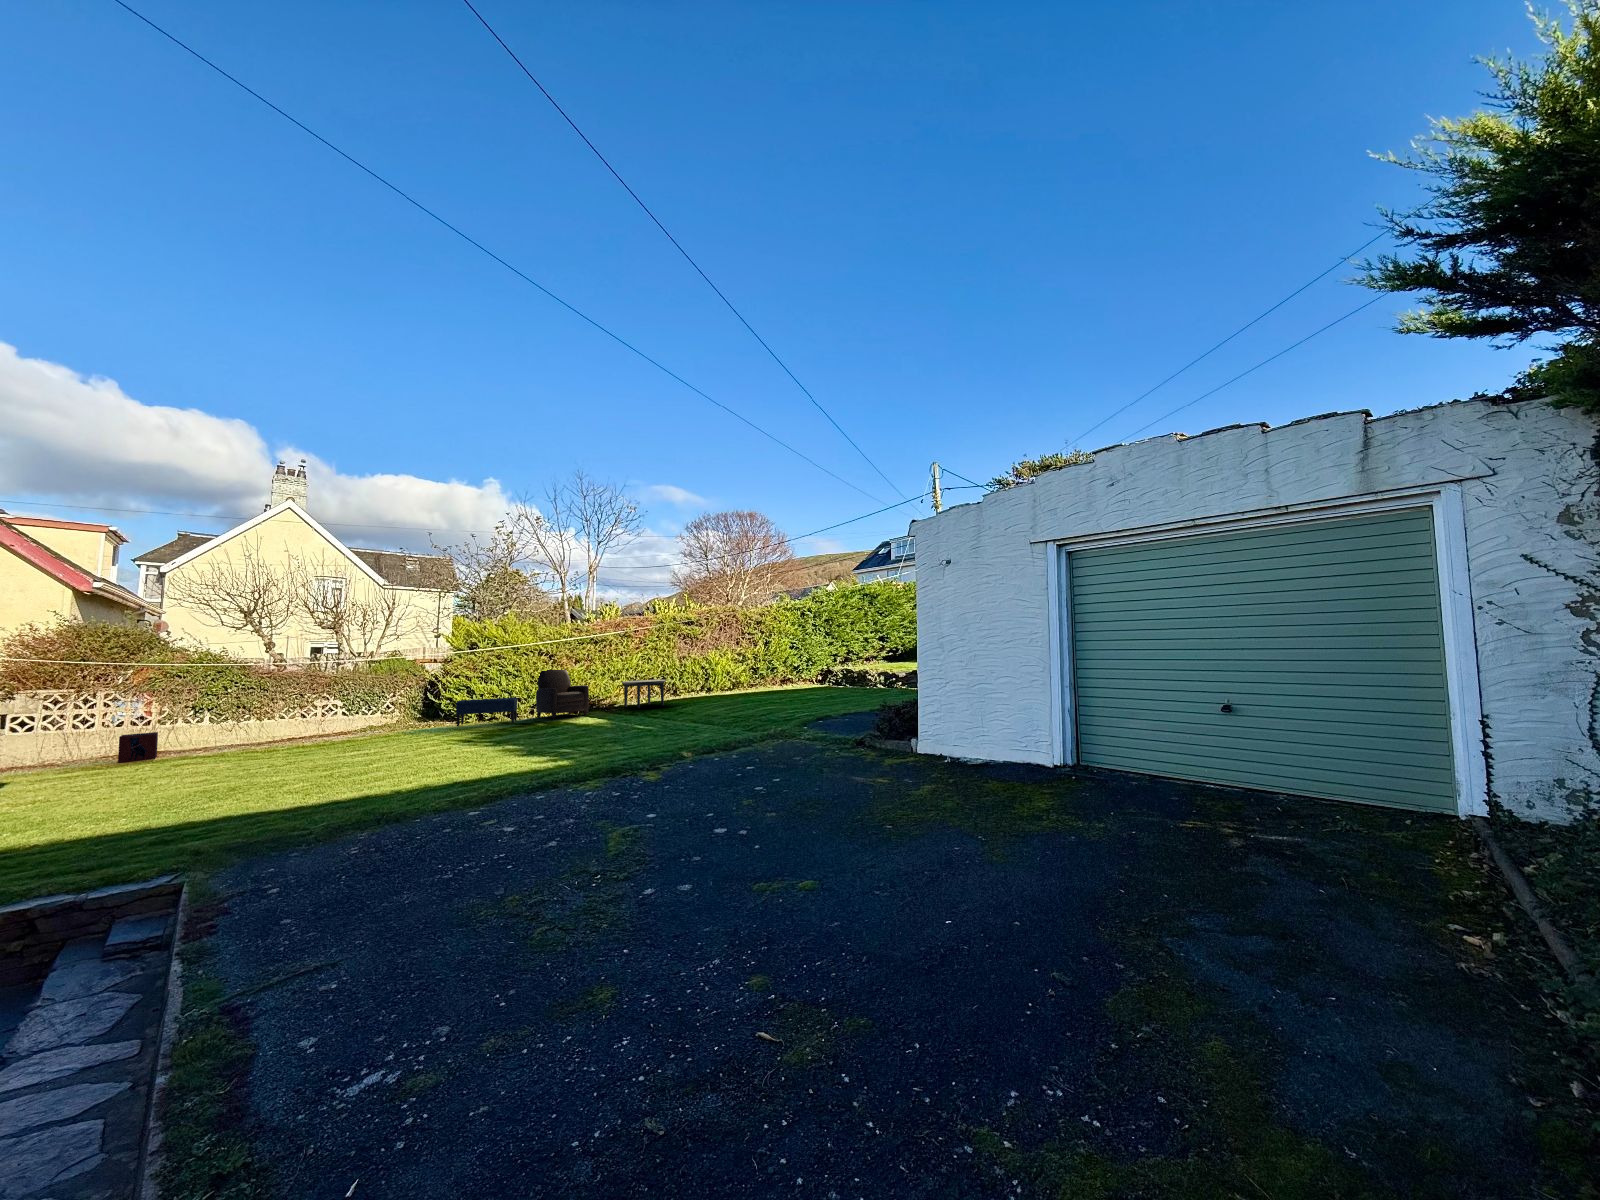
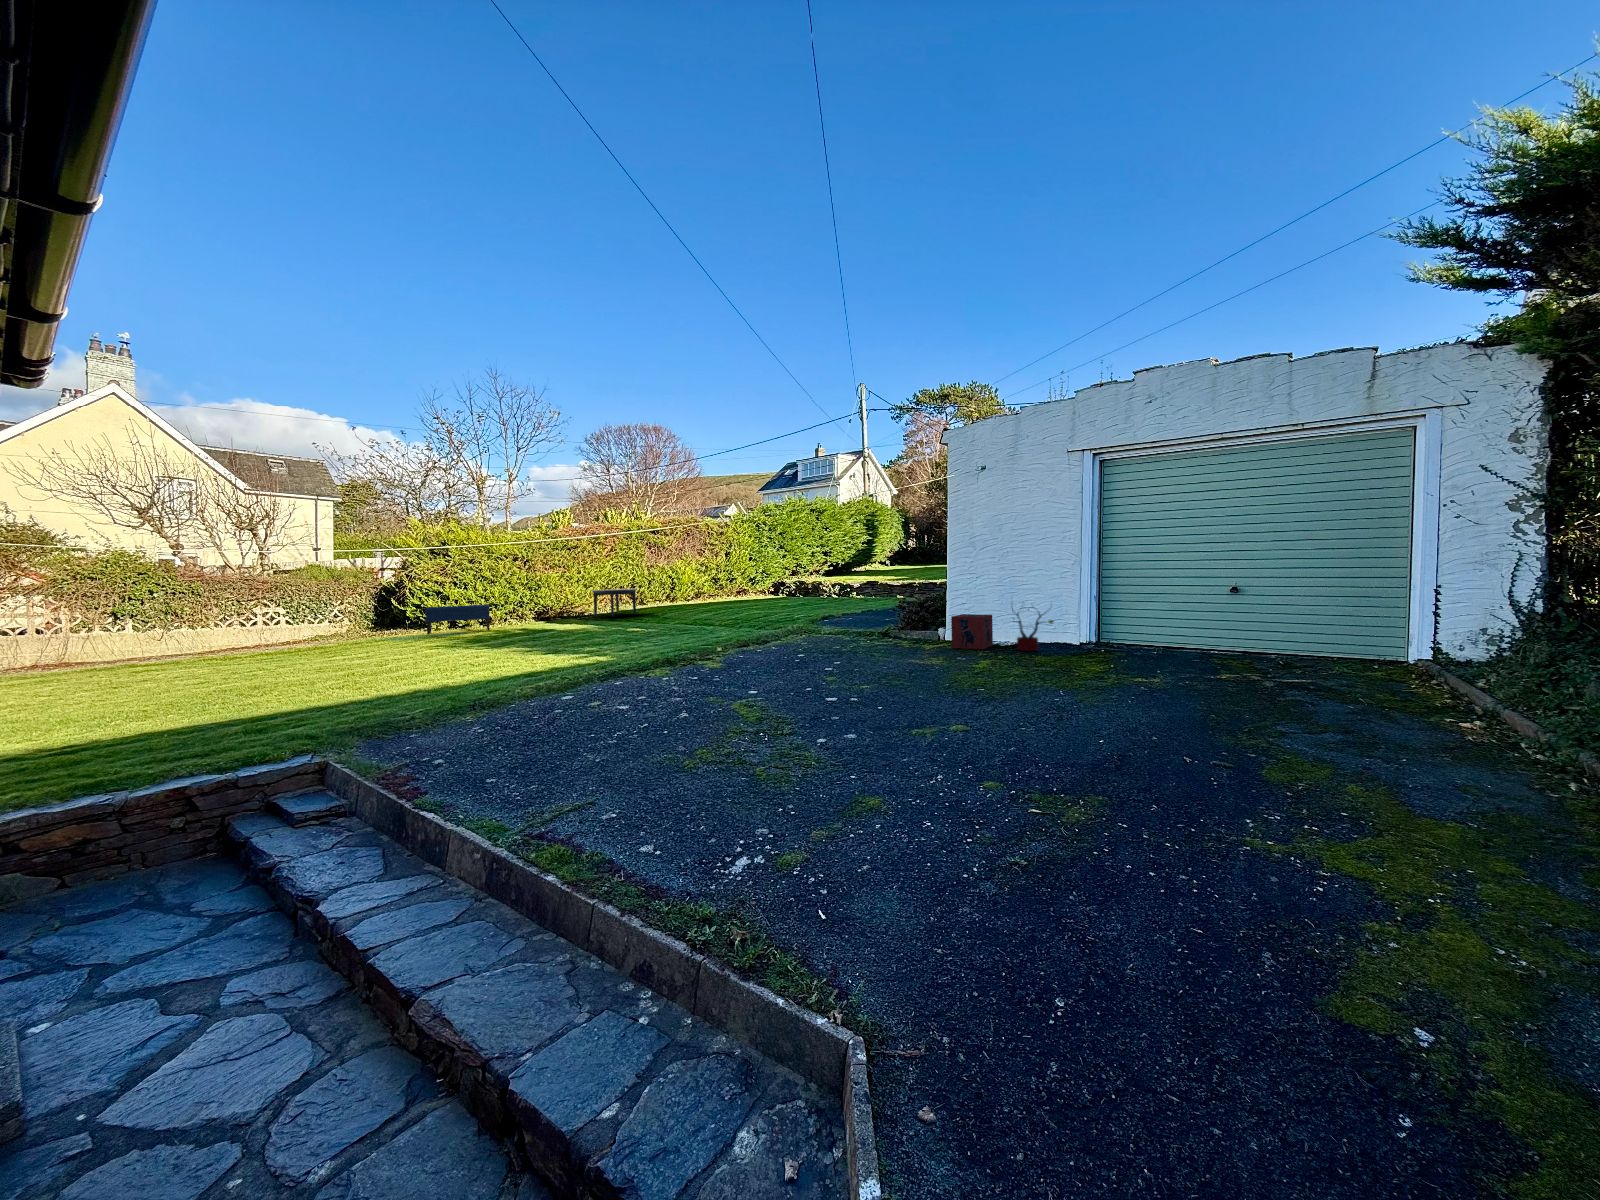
chair: present [536,668,589,719] -> none [507,575,565,627]
decorative plant: none [973,712,1012,771] -> present [1011,606,1054,651]
storage box: present [118,732,158,763] -> present [951,614,993,649]

